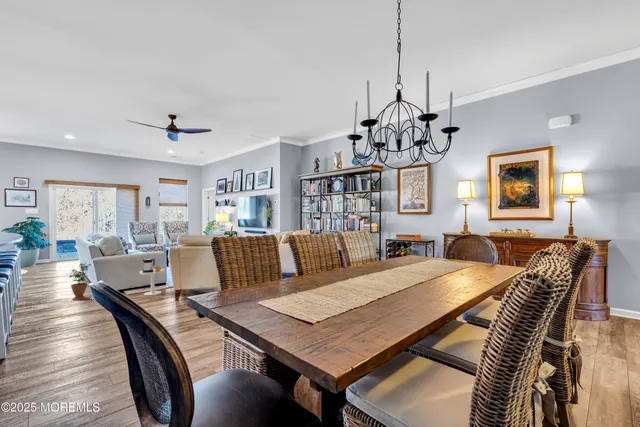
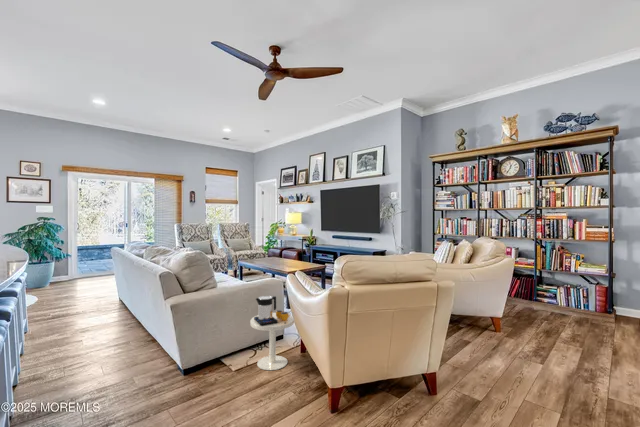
potted plant: present [70,263,91,300] -> none [121,304,162,385]

